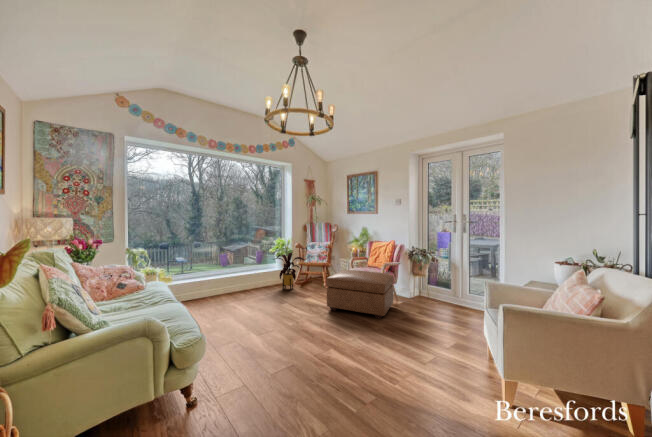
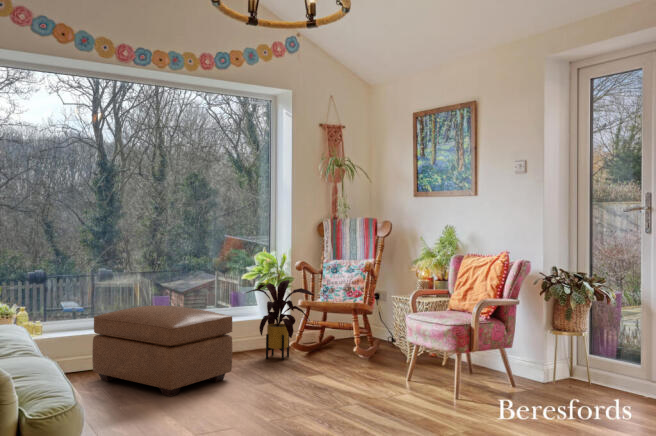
ottoman: present [327,270,394,319] -> present [92,305,232,396]

